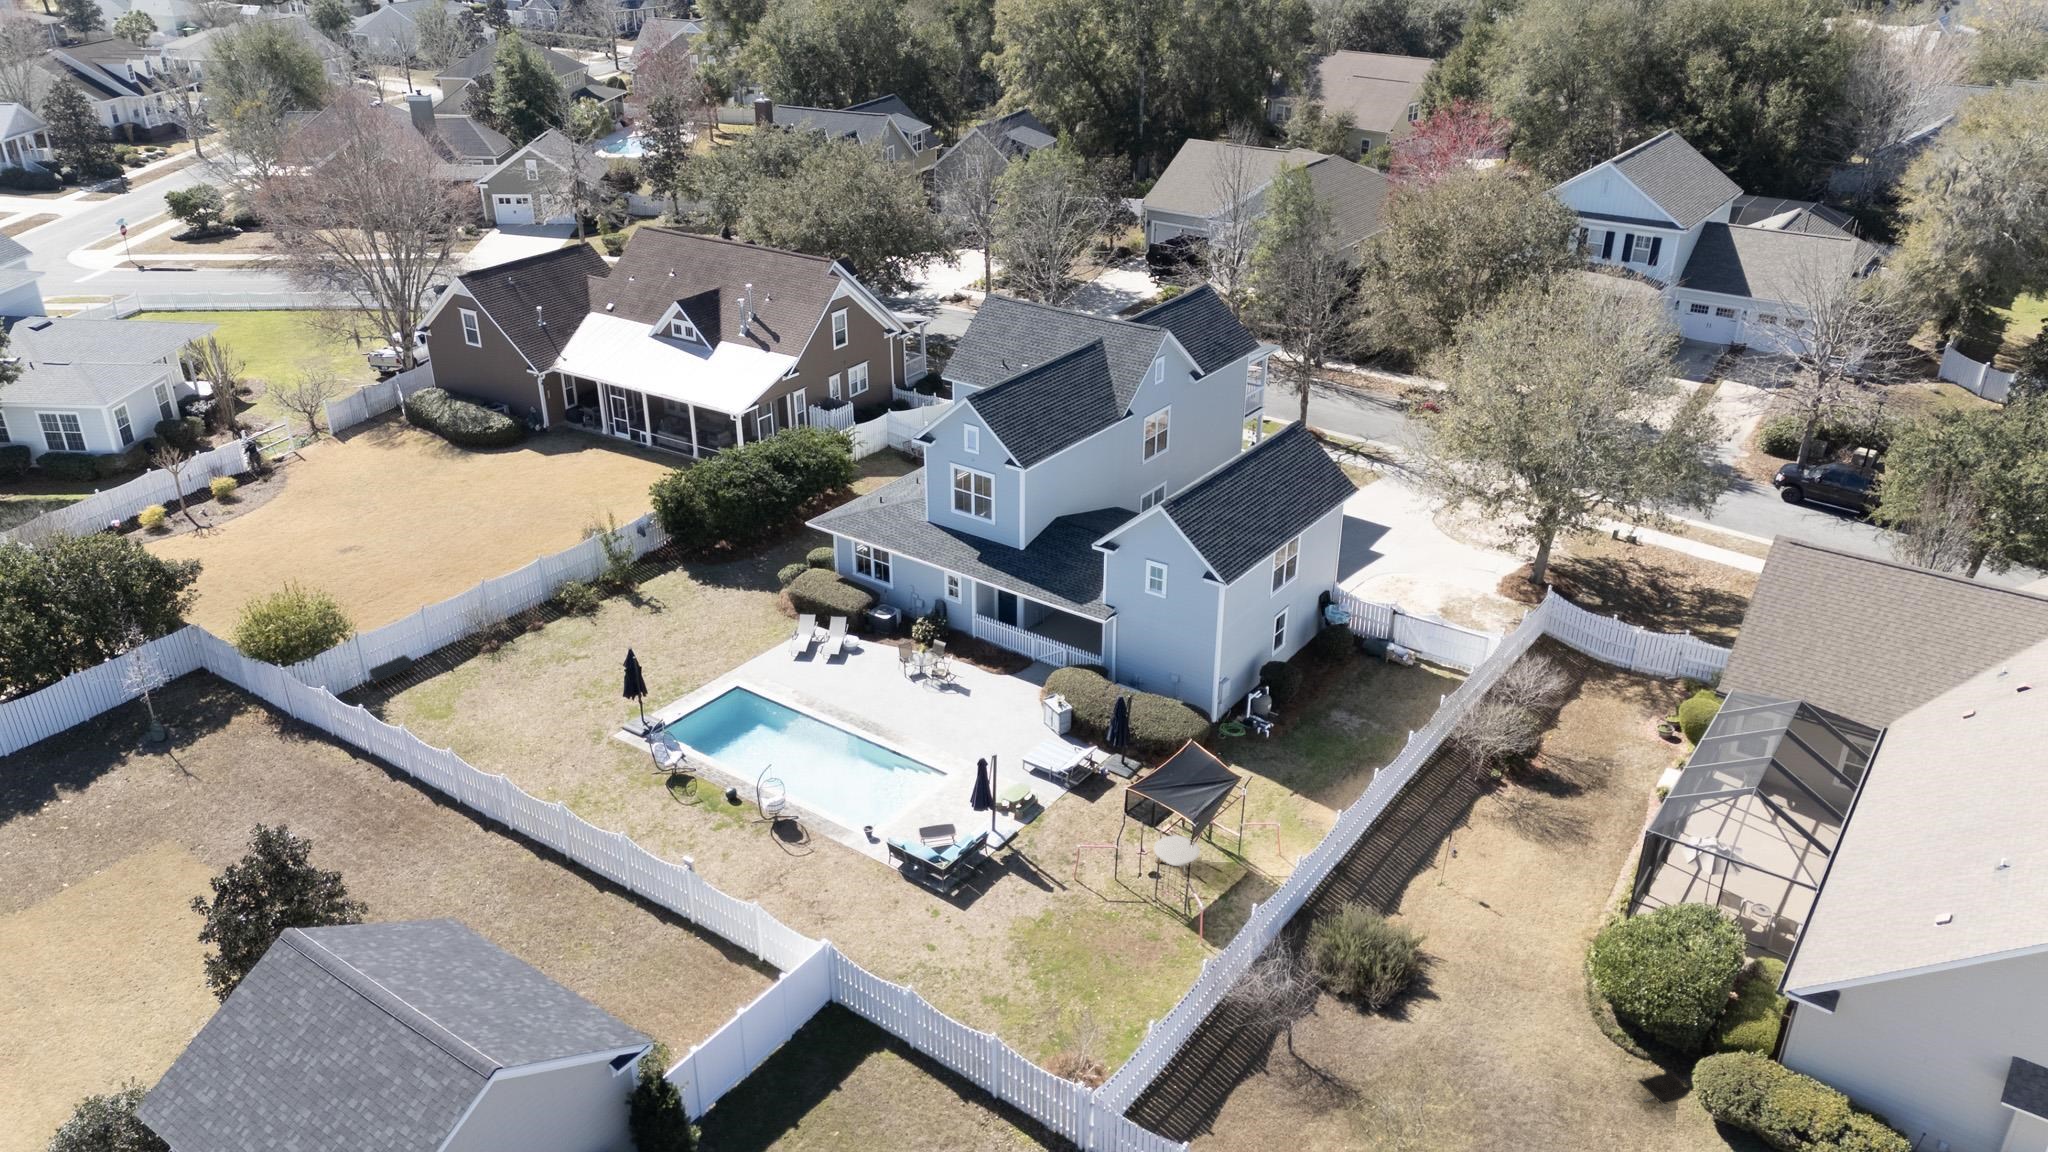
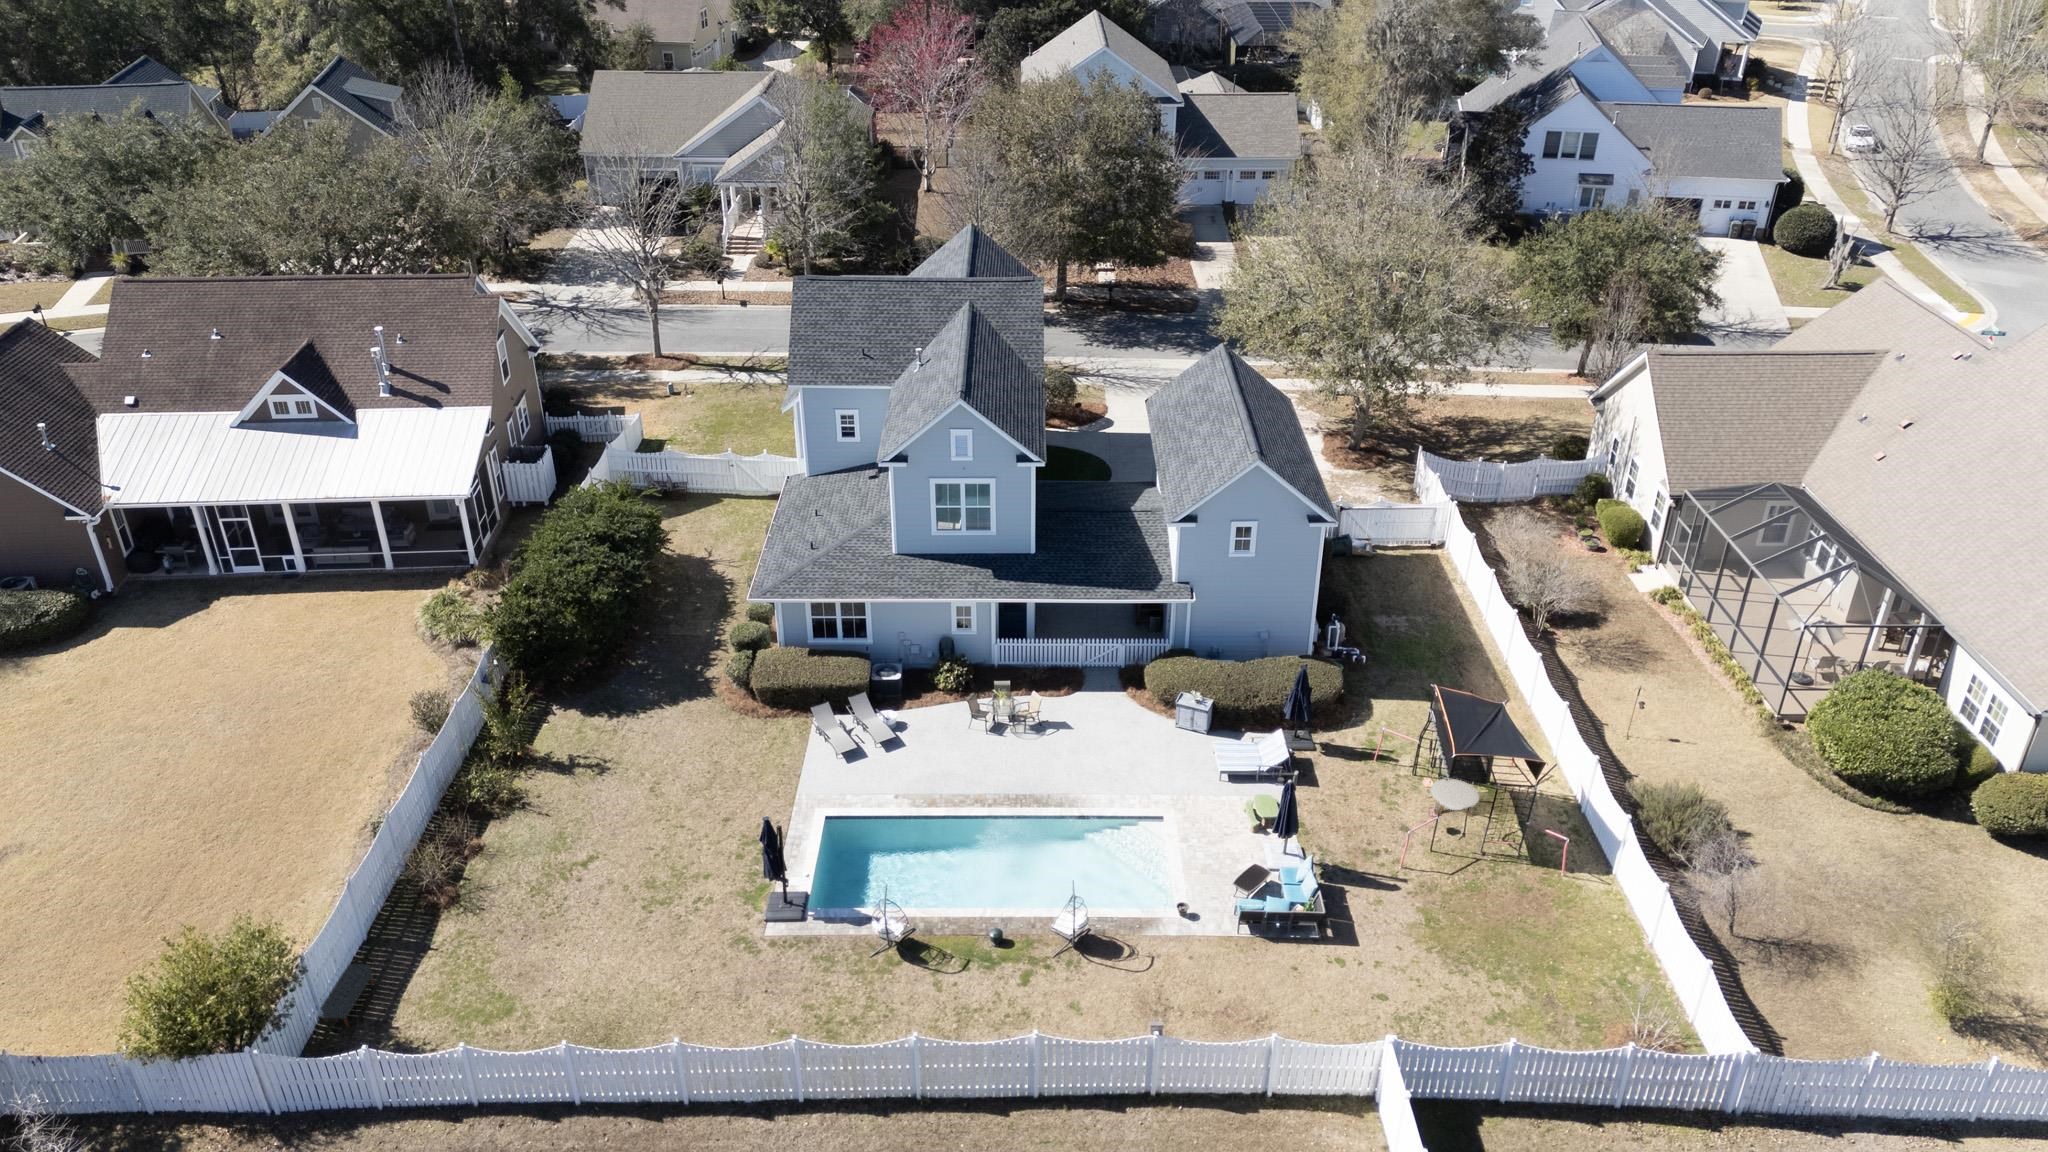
lounge chair: present [1638,1070,1692,1105] -> none [1935,803,1989,837]

